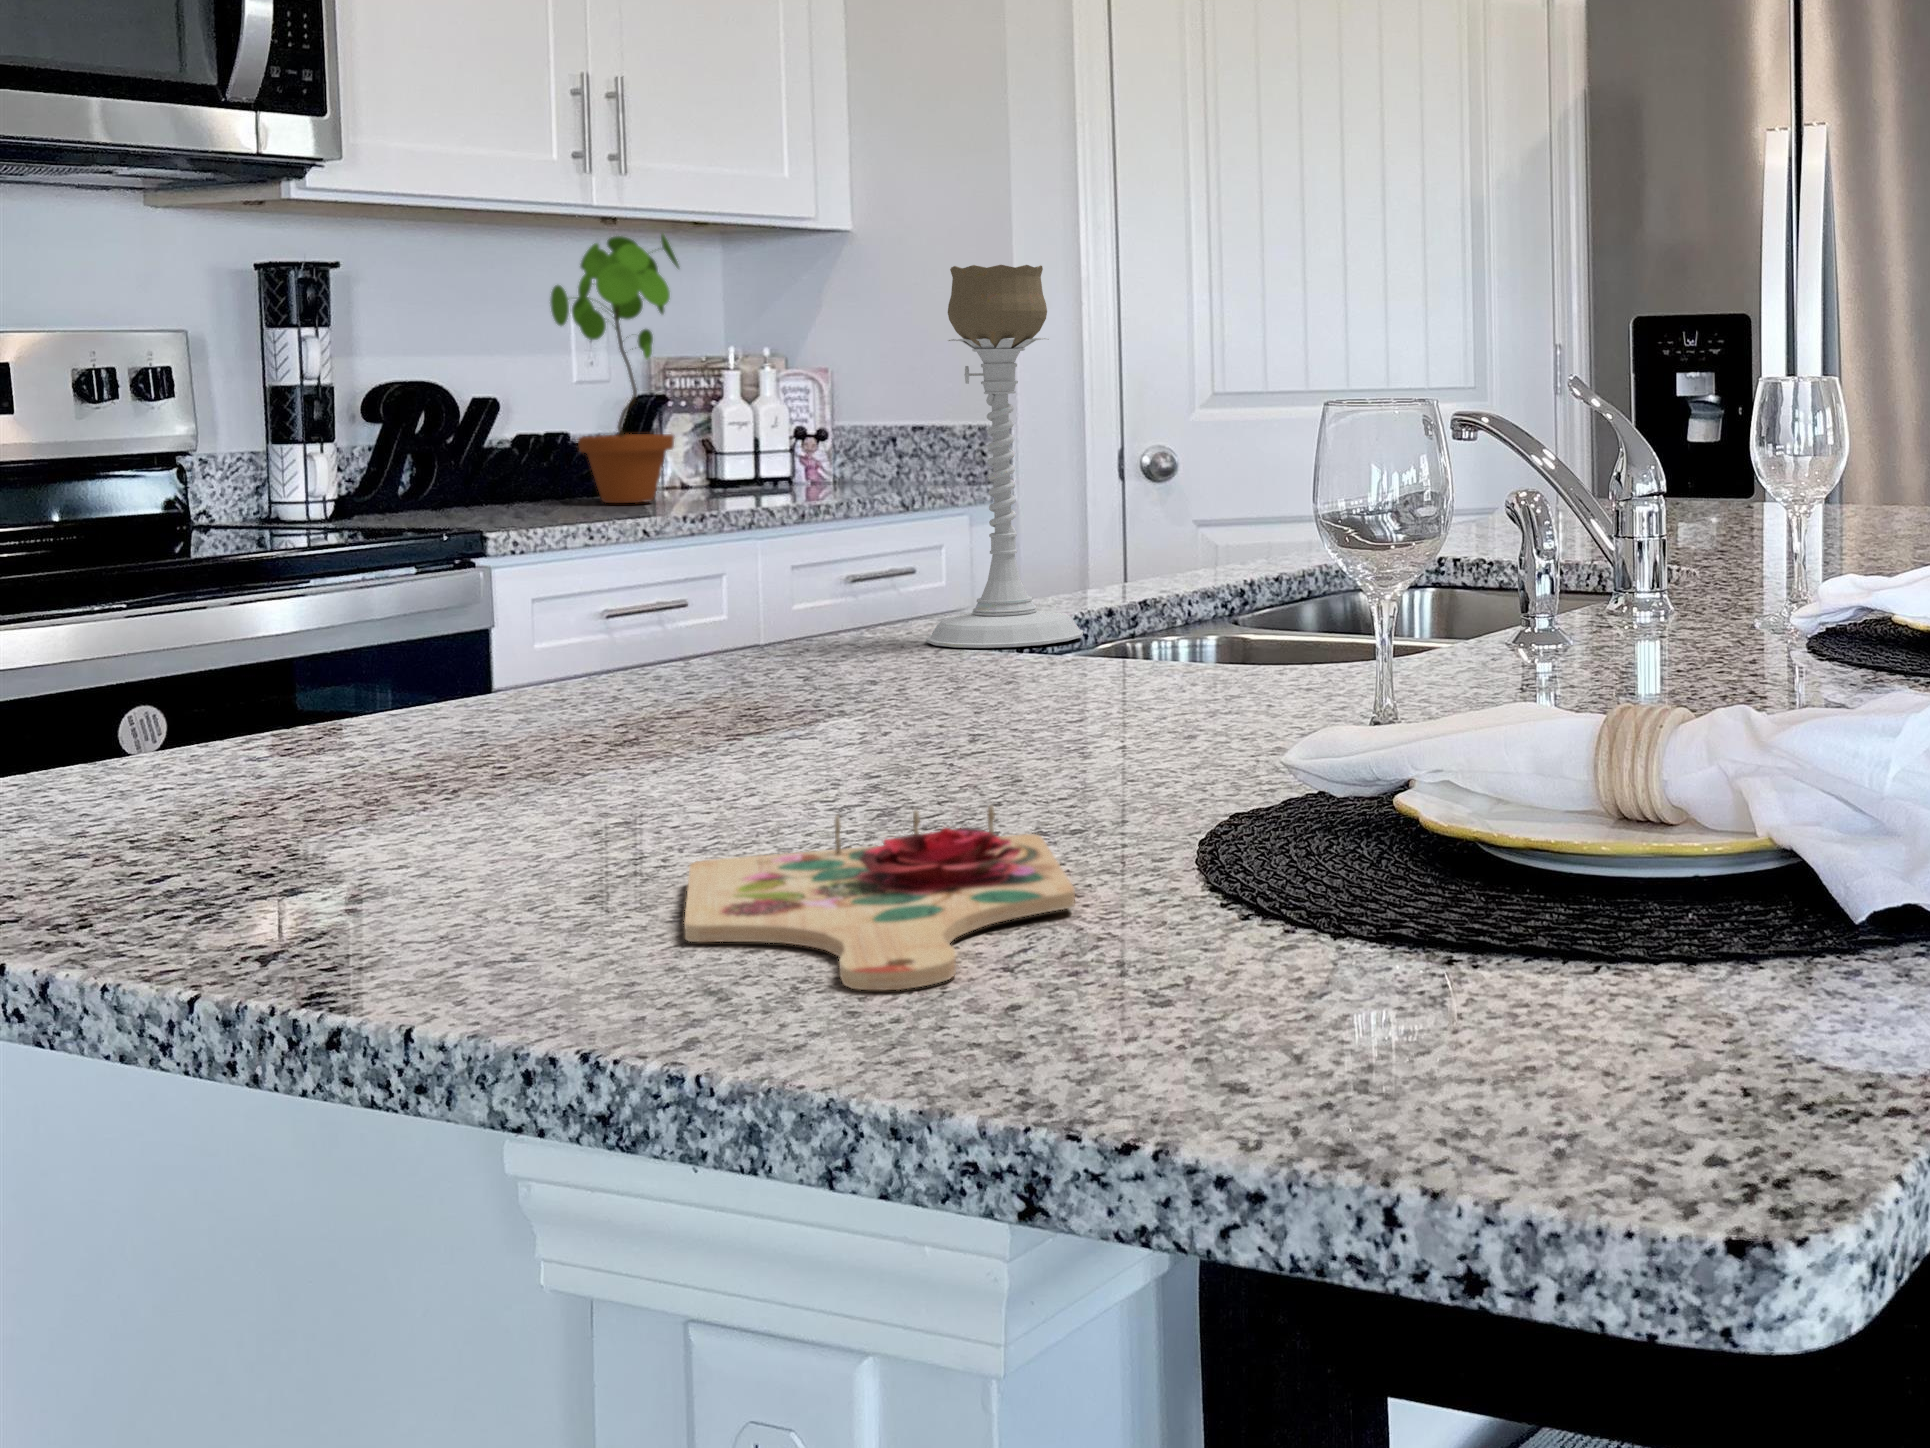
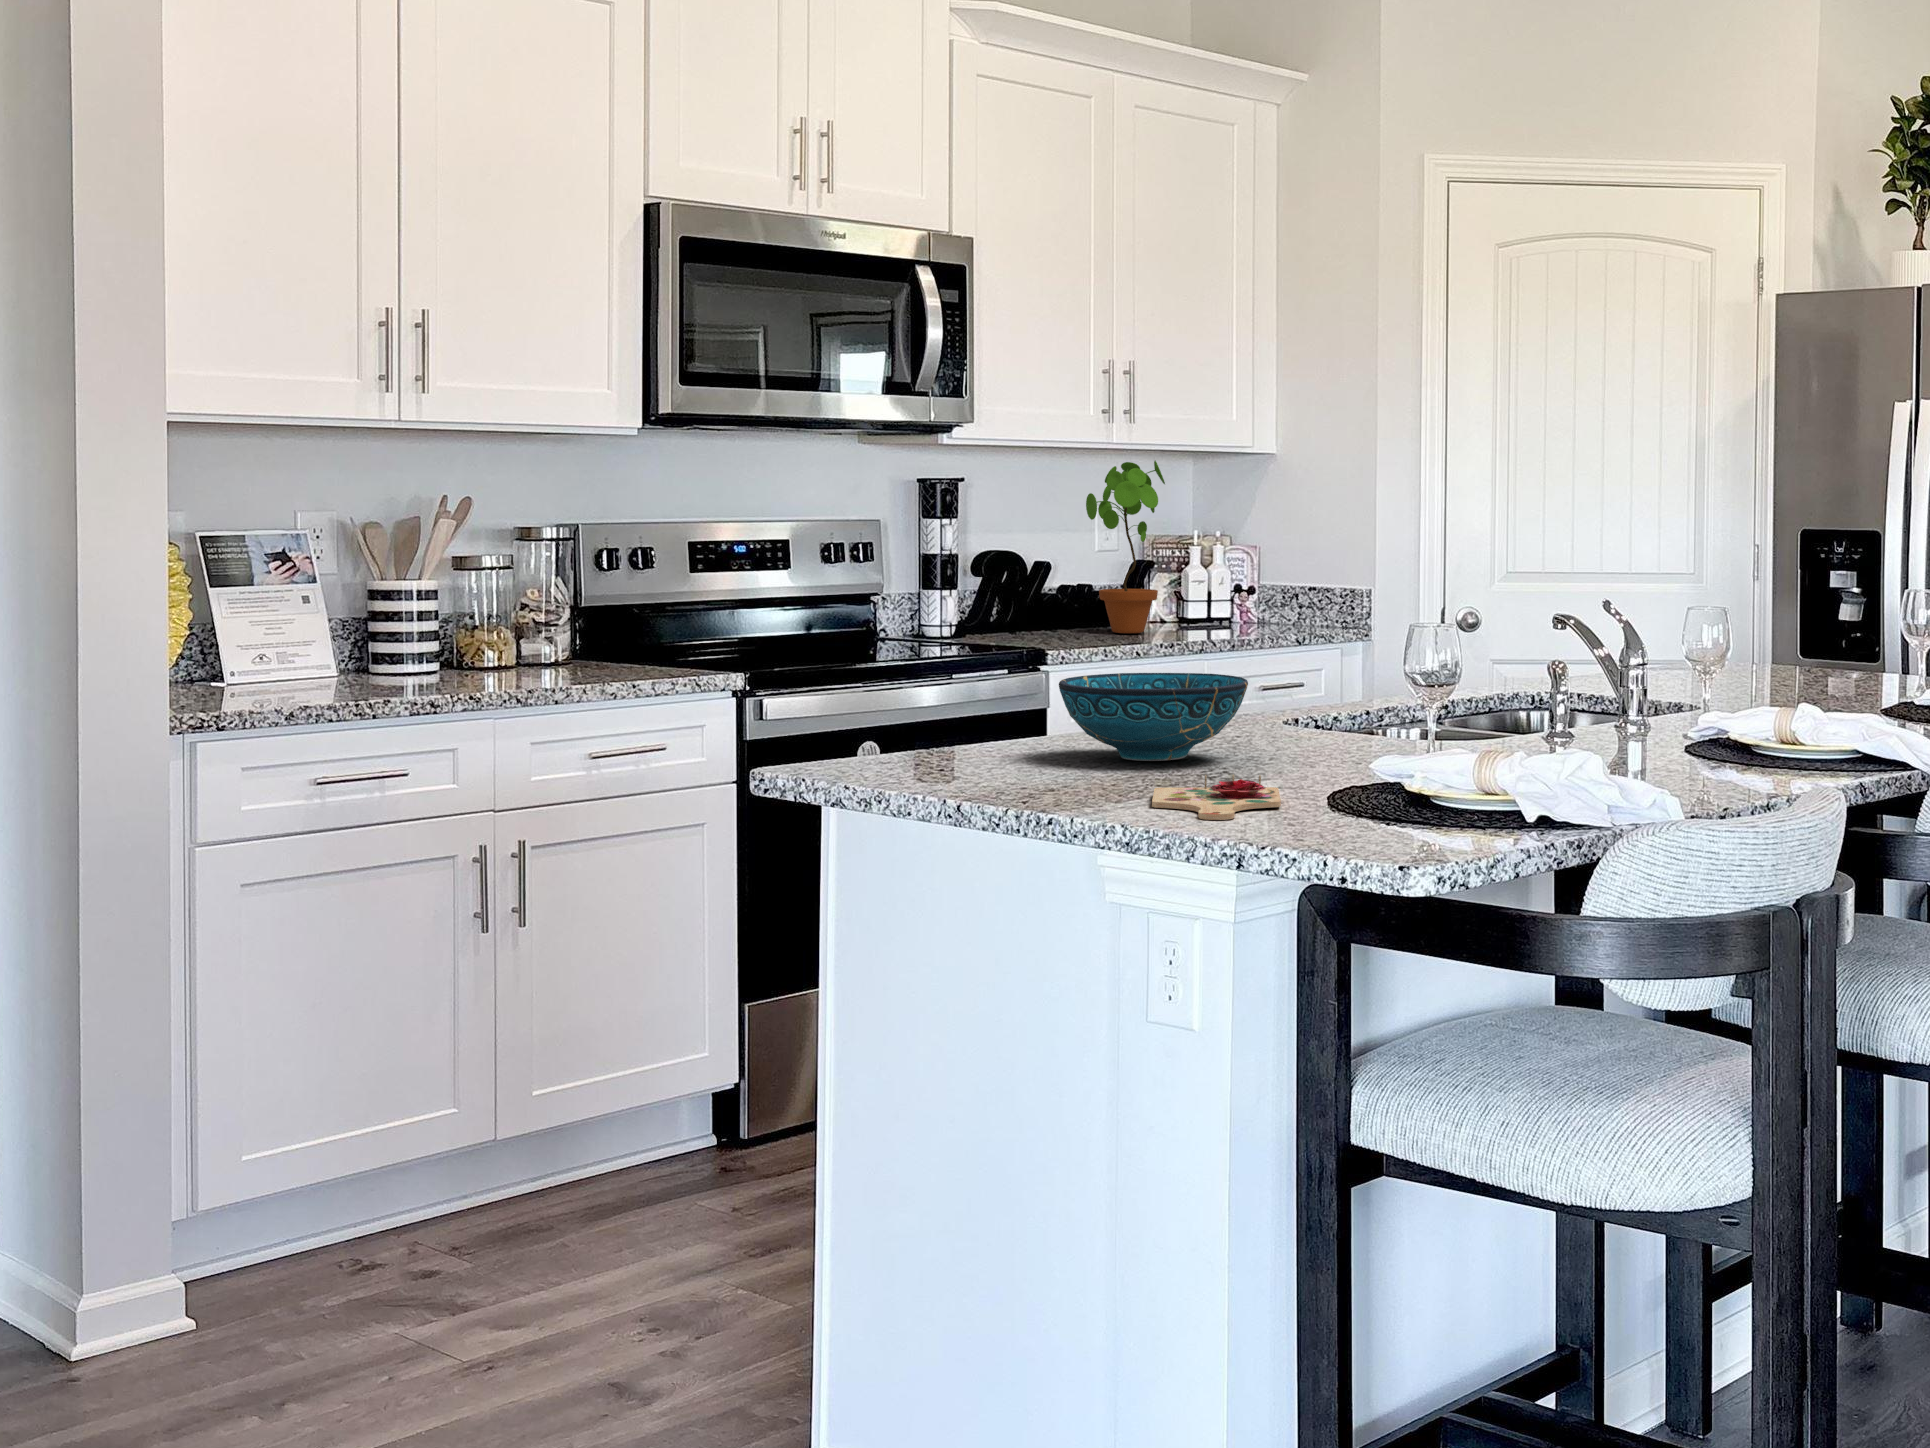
candle holder: present [926,265,1083,648] -> none [1275,530,1356,728]
decorative bowl: none [433,546,902,758] -> present [1059,673,1248,761]

